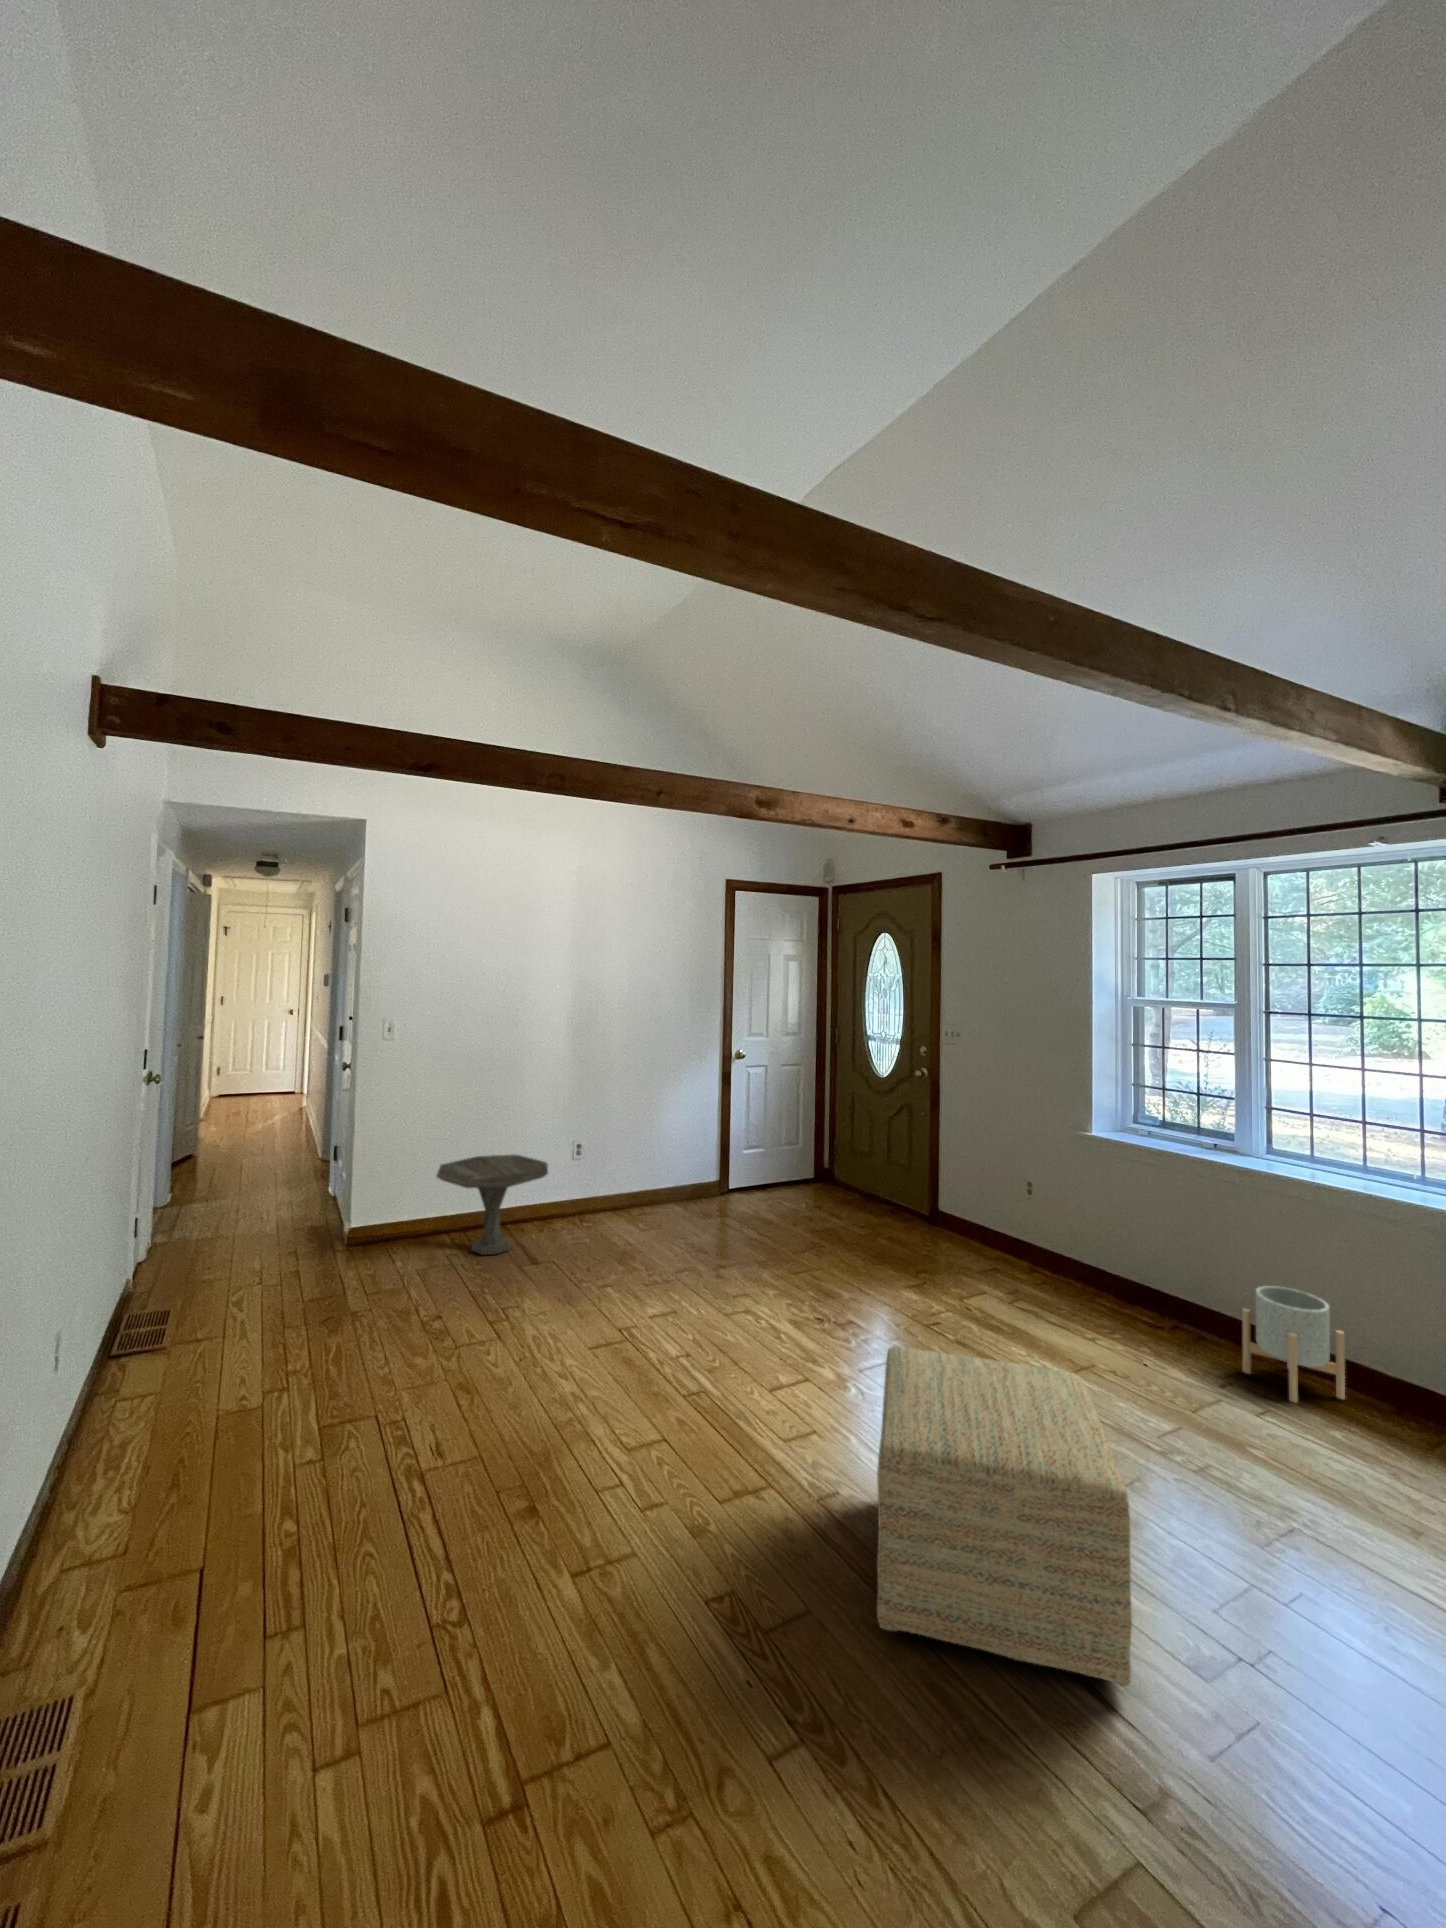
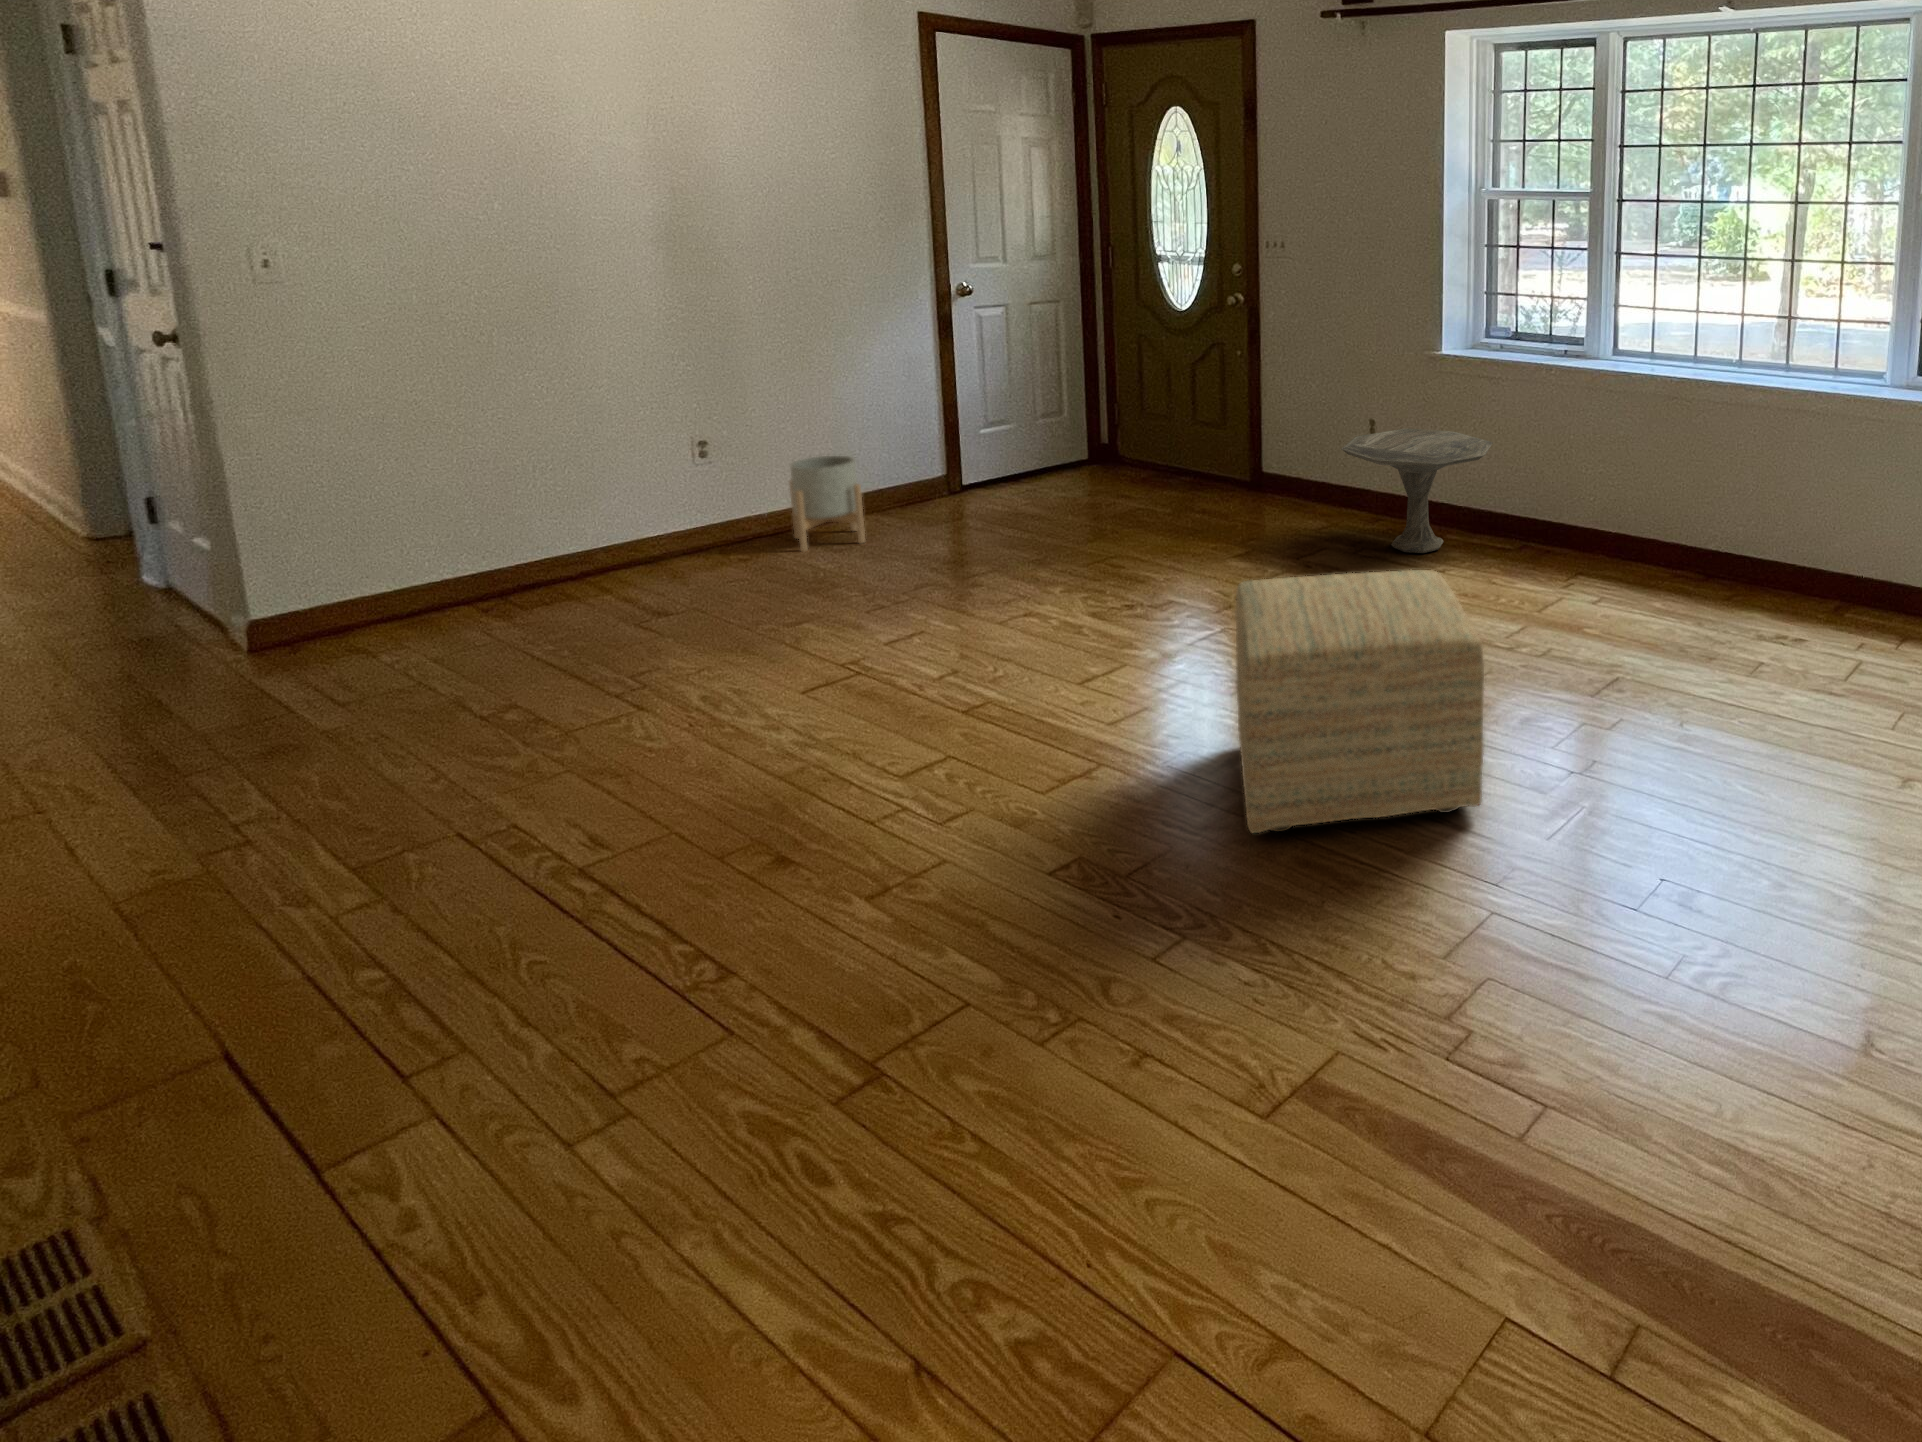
side table: present [436,1155,548,1255] -> present [1341,429,1493,553]
planter: present [1242,1286,1345,1403] -> present [790,456,865,551]

